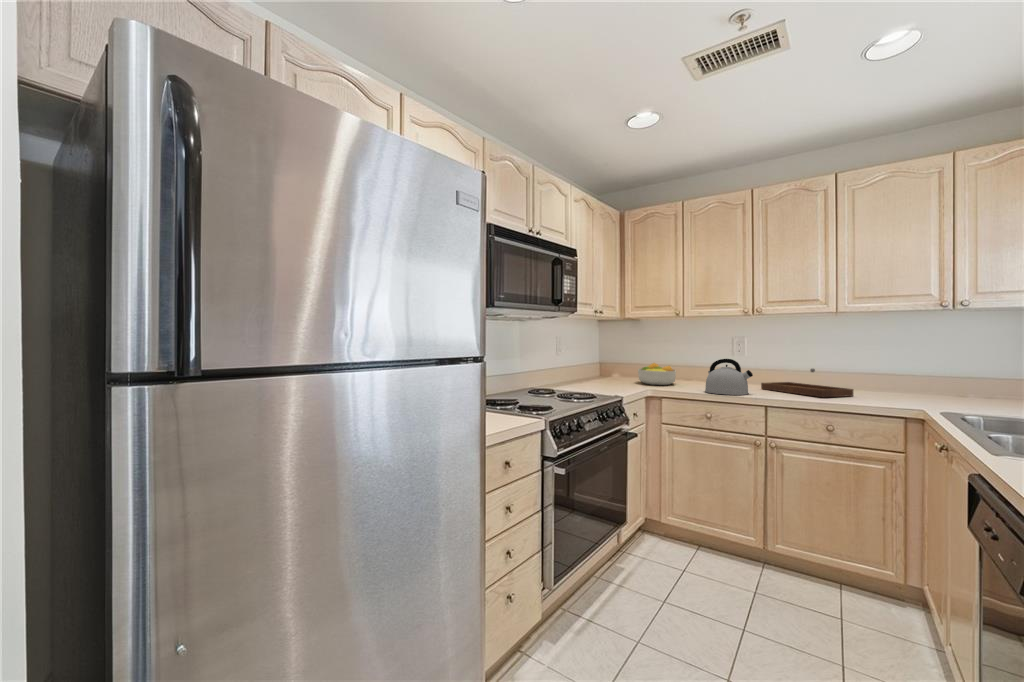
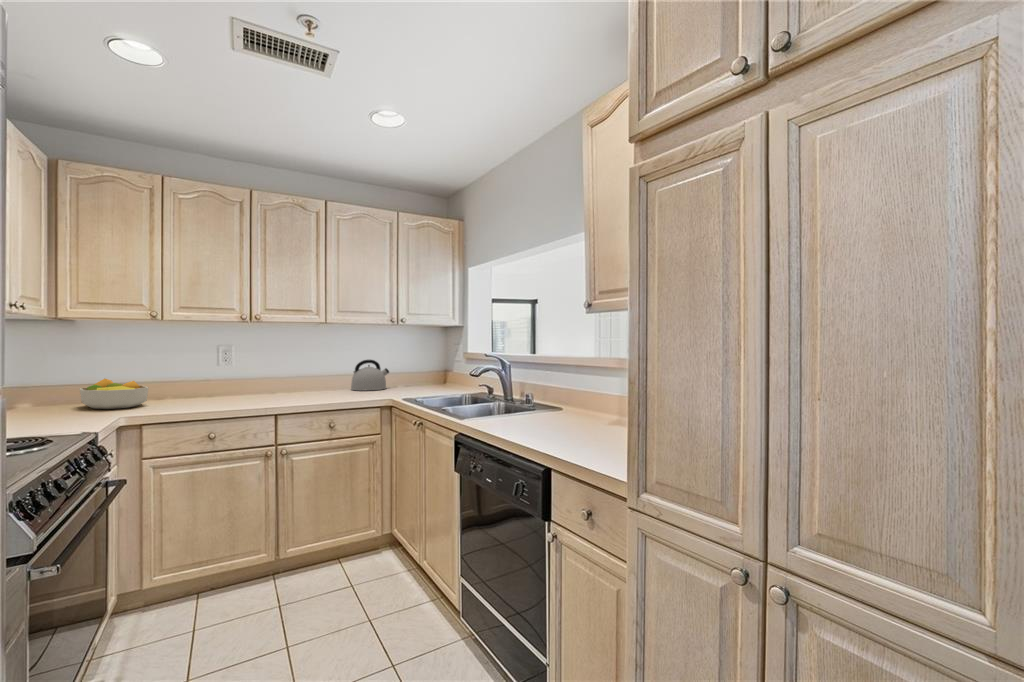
kettle: present [705,359,753,395] -> present [351,360,389,390]
tray: present [761,368,853,397] -> none [255,372,338,399]

